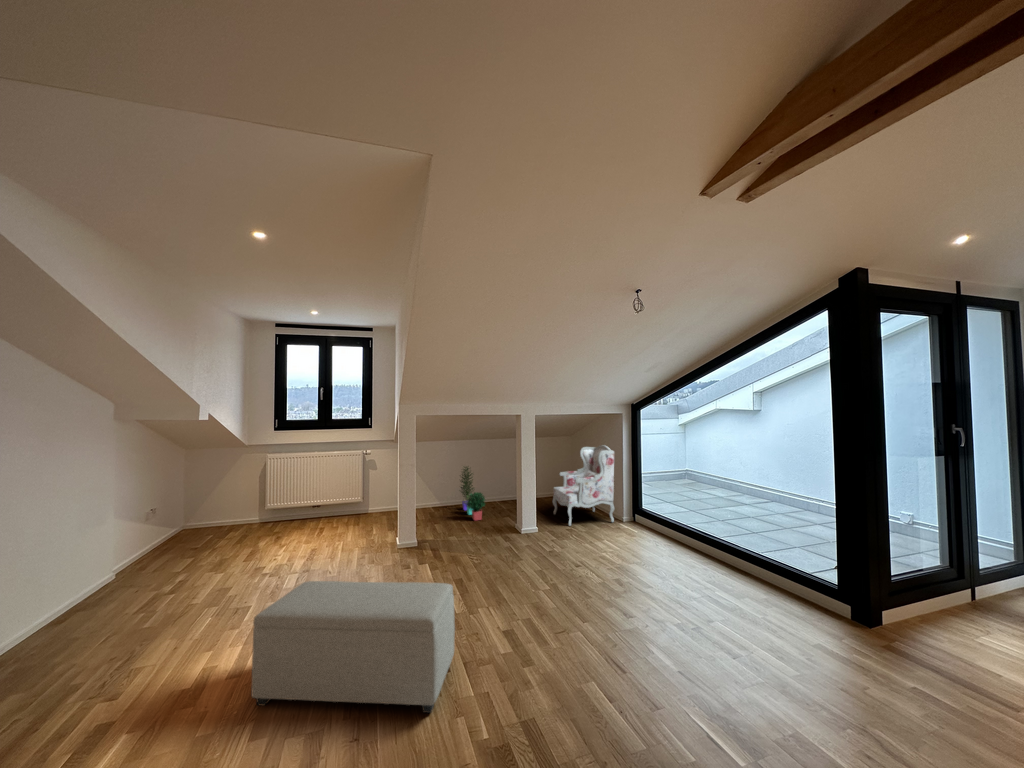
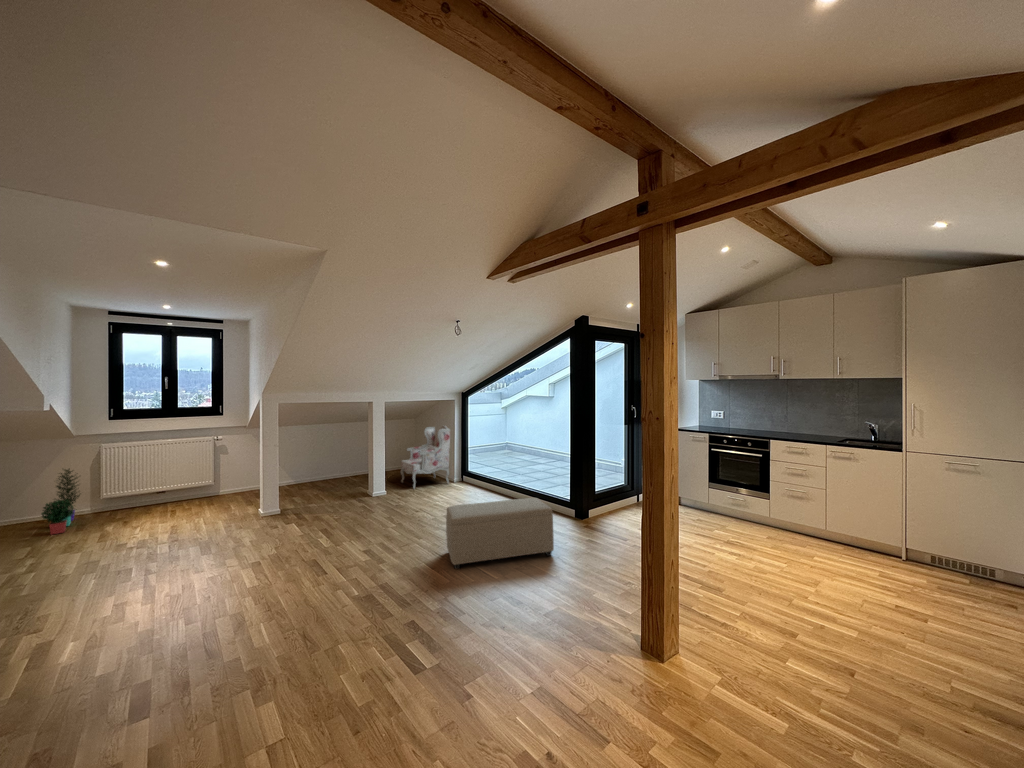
potted plant: present [461,467,485,521] -> present [42,468,80,534]
ottoman: present [252,581,455,713] -> present [446,498,554,569]

